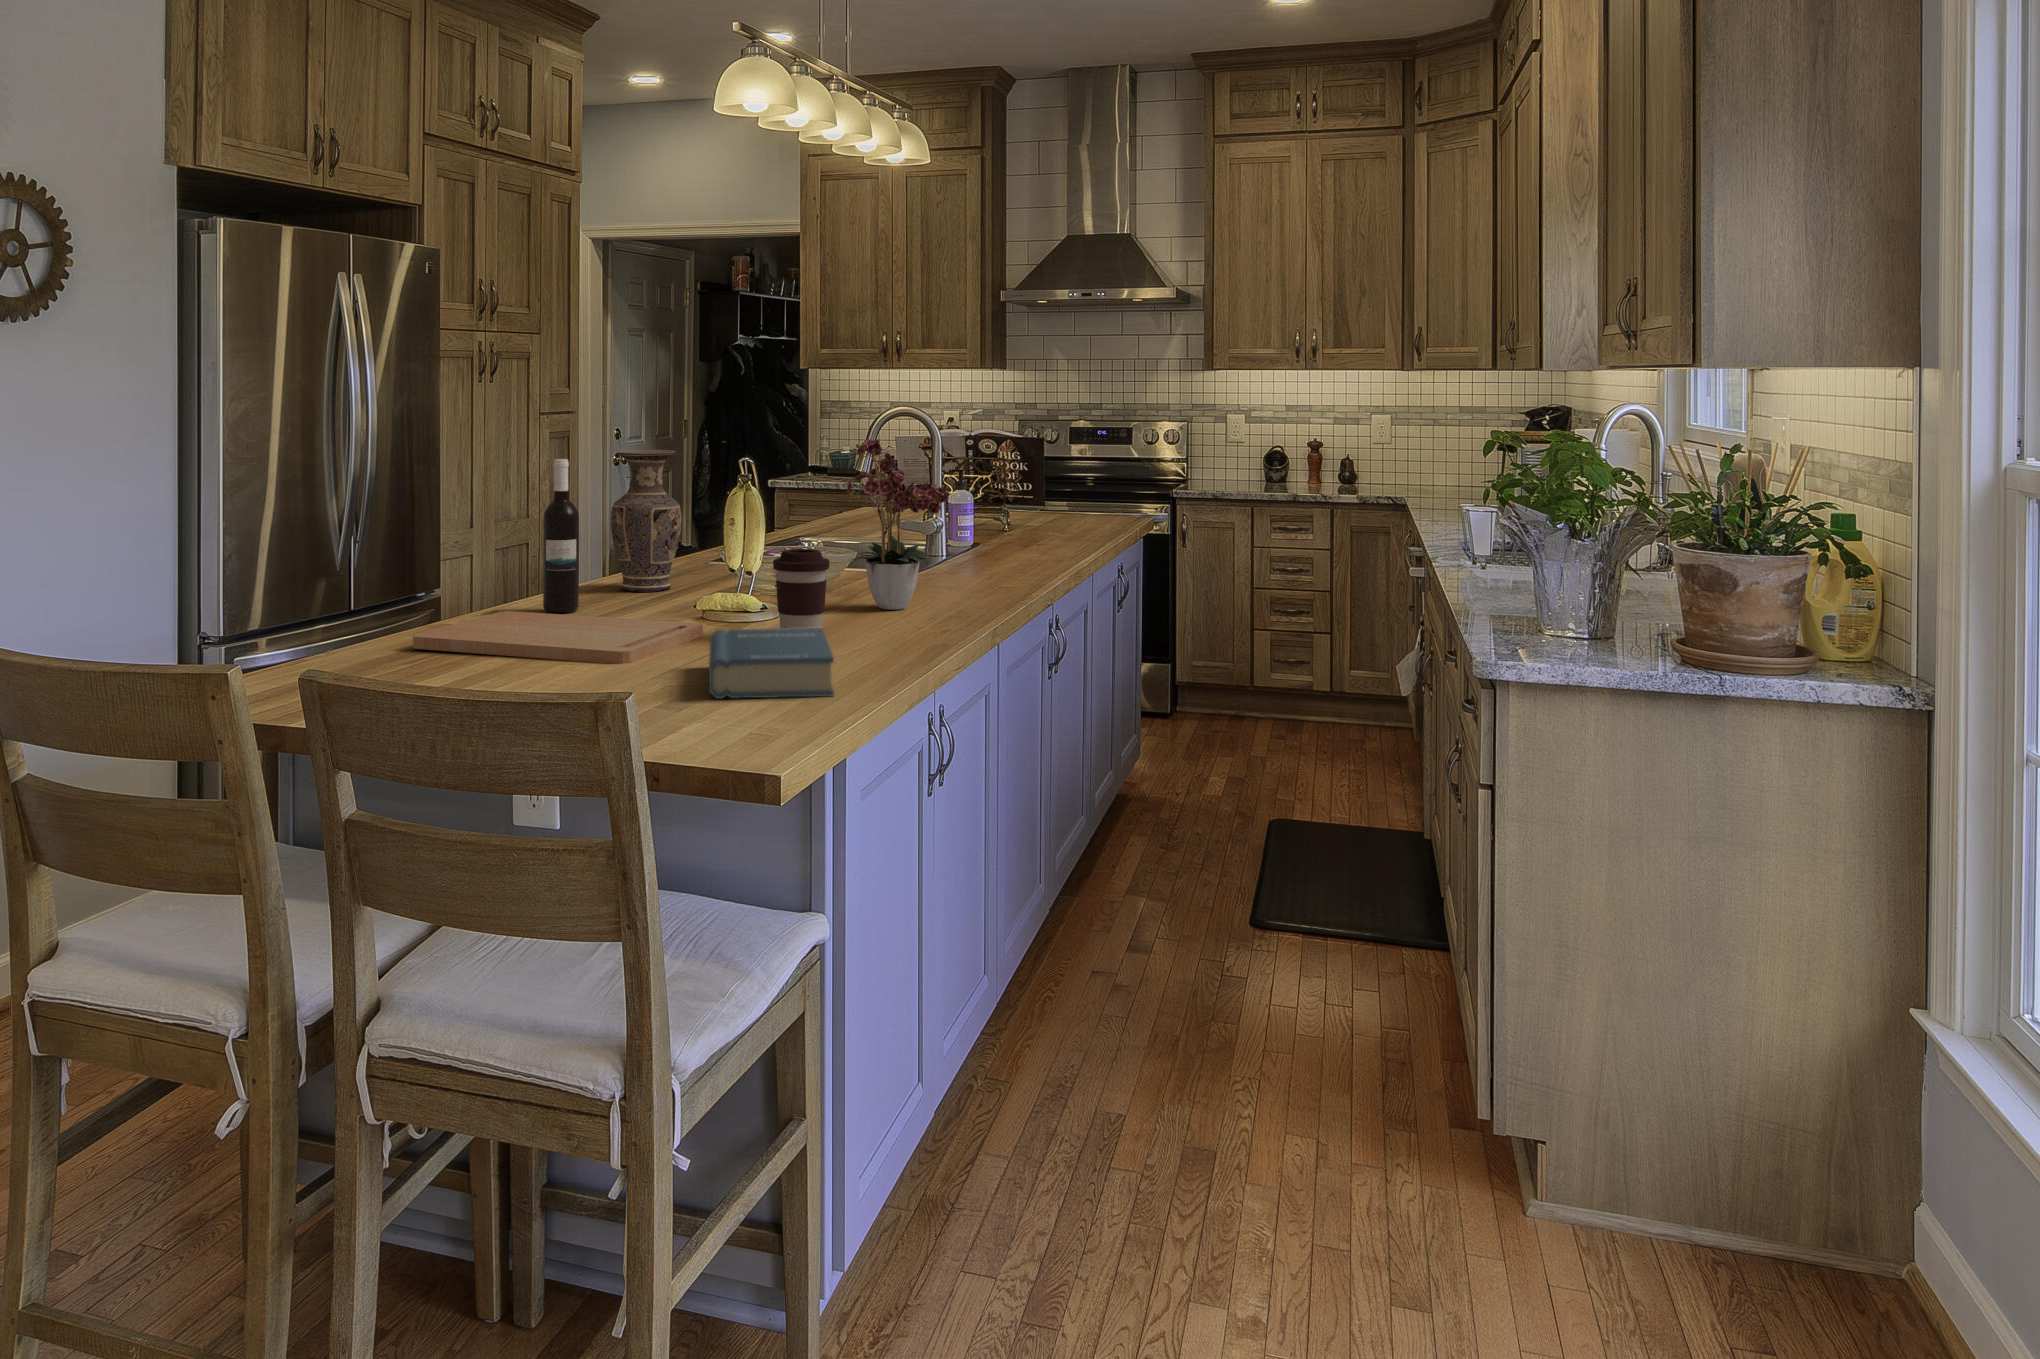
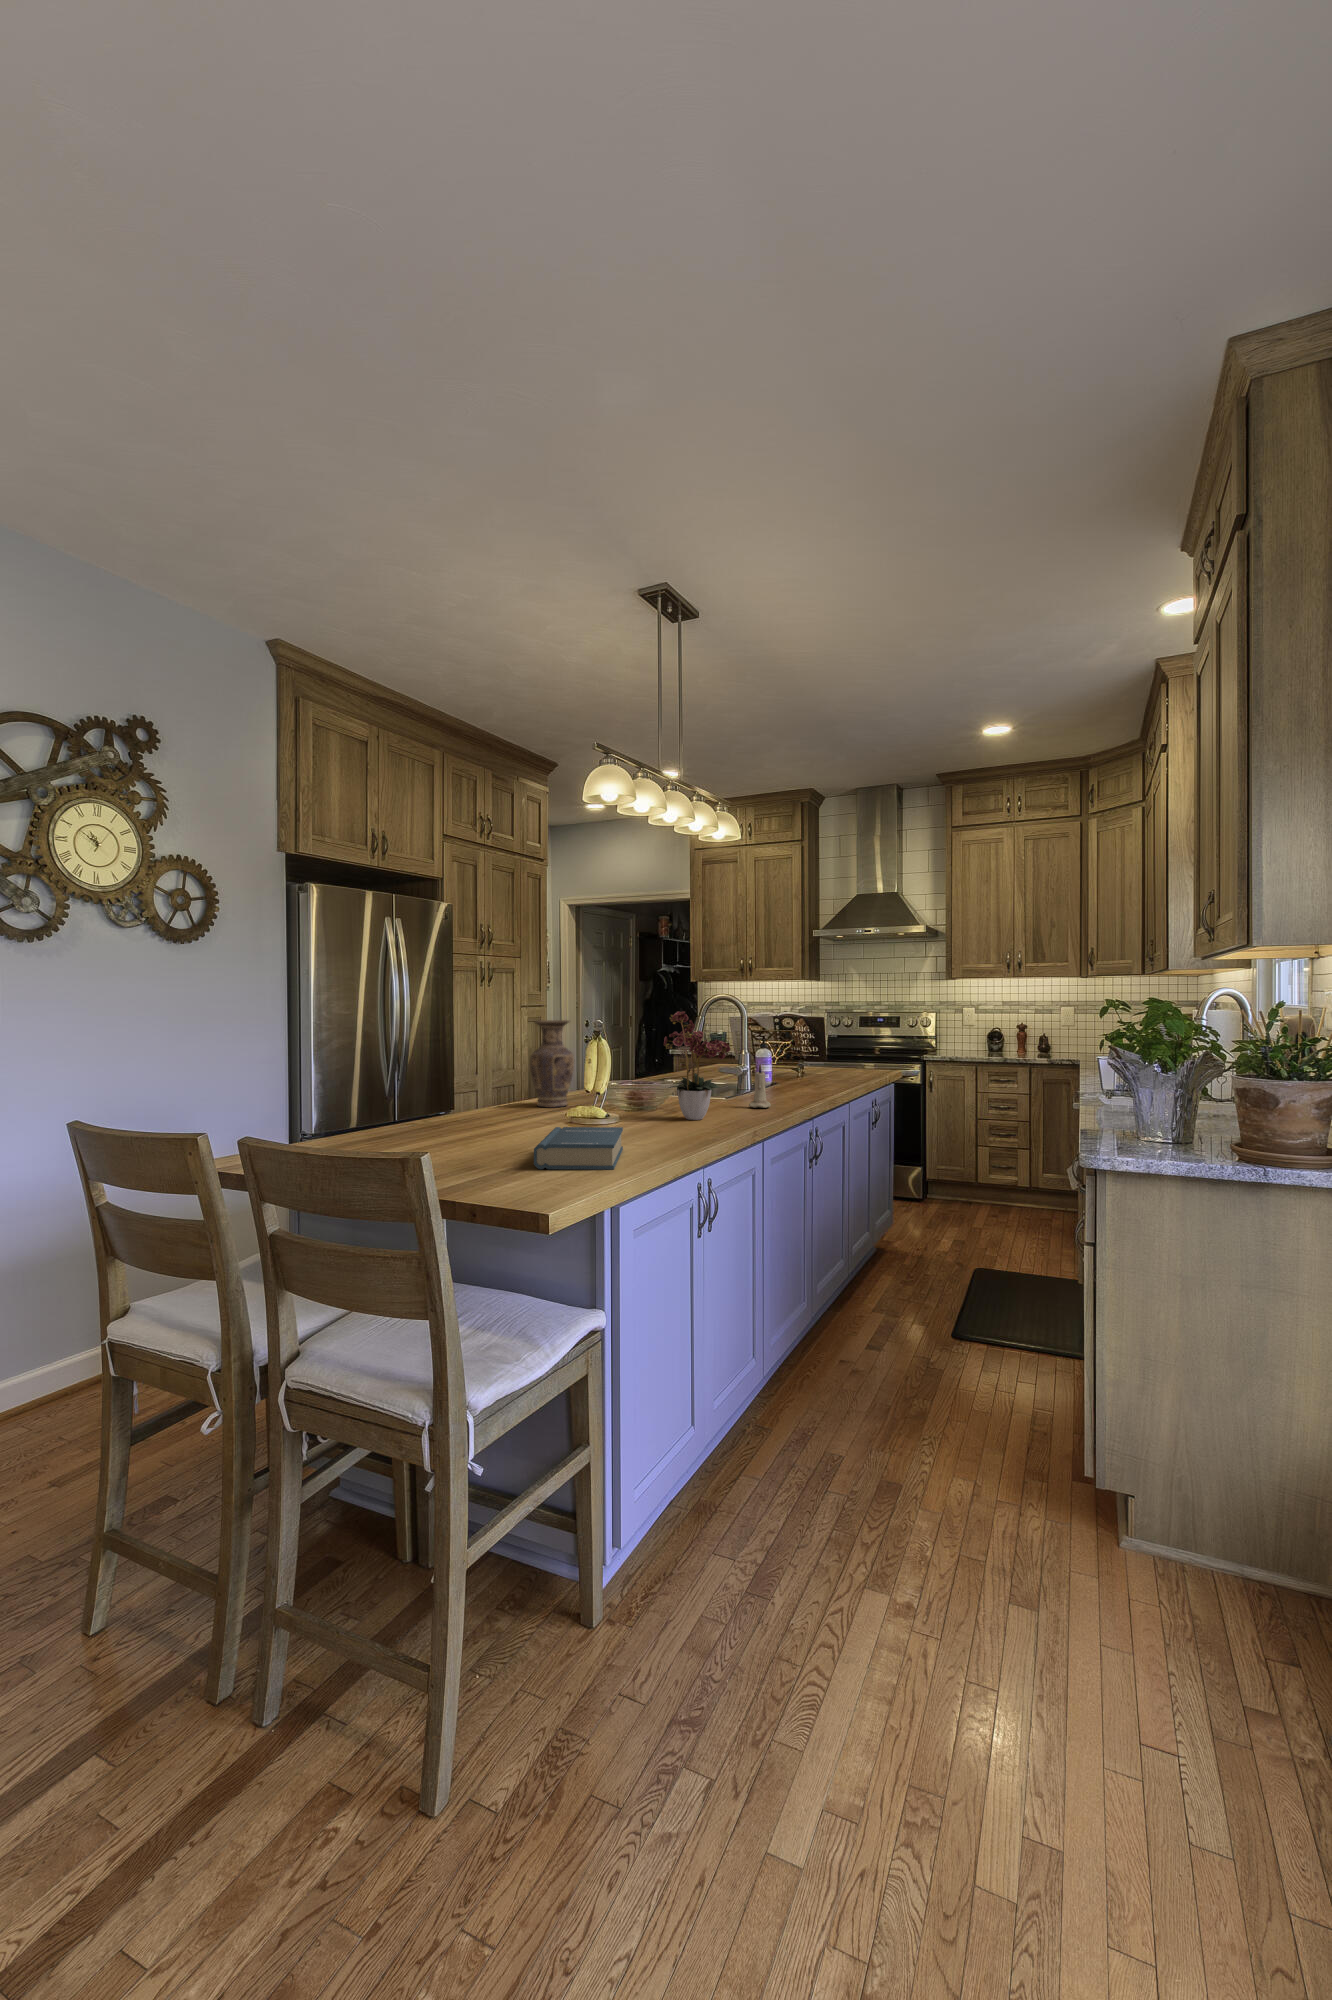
wine bottle: present [543,459,579,613] -> none [479,1024,501,1118]
candle: none [963,517,998,587] -> present [749,1064,771,1108]
coffee cup: present [773,549,829,629] -> none [605,1079,641,1135]
cutting board: present [413,611,703,664] -> none [383,1116,563,1148]

